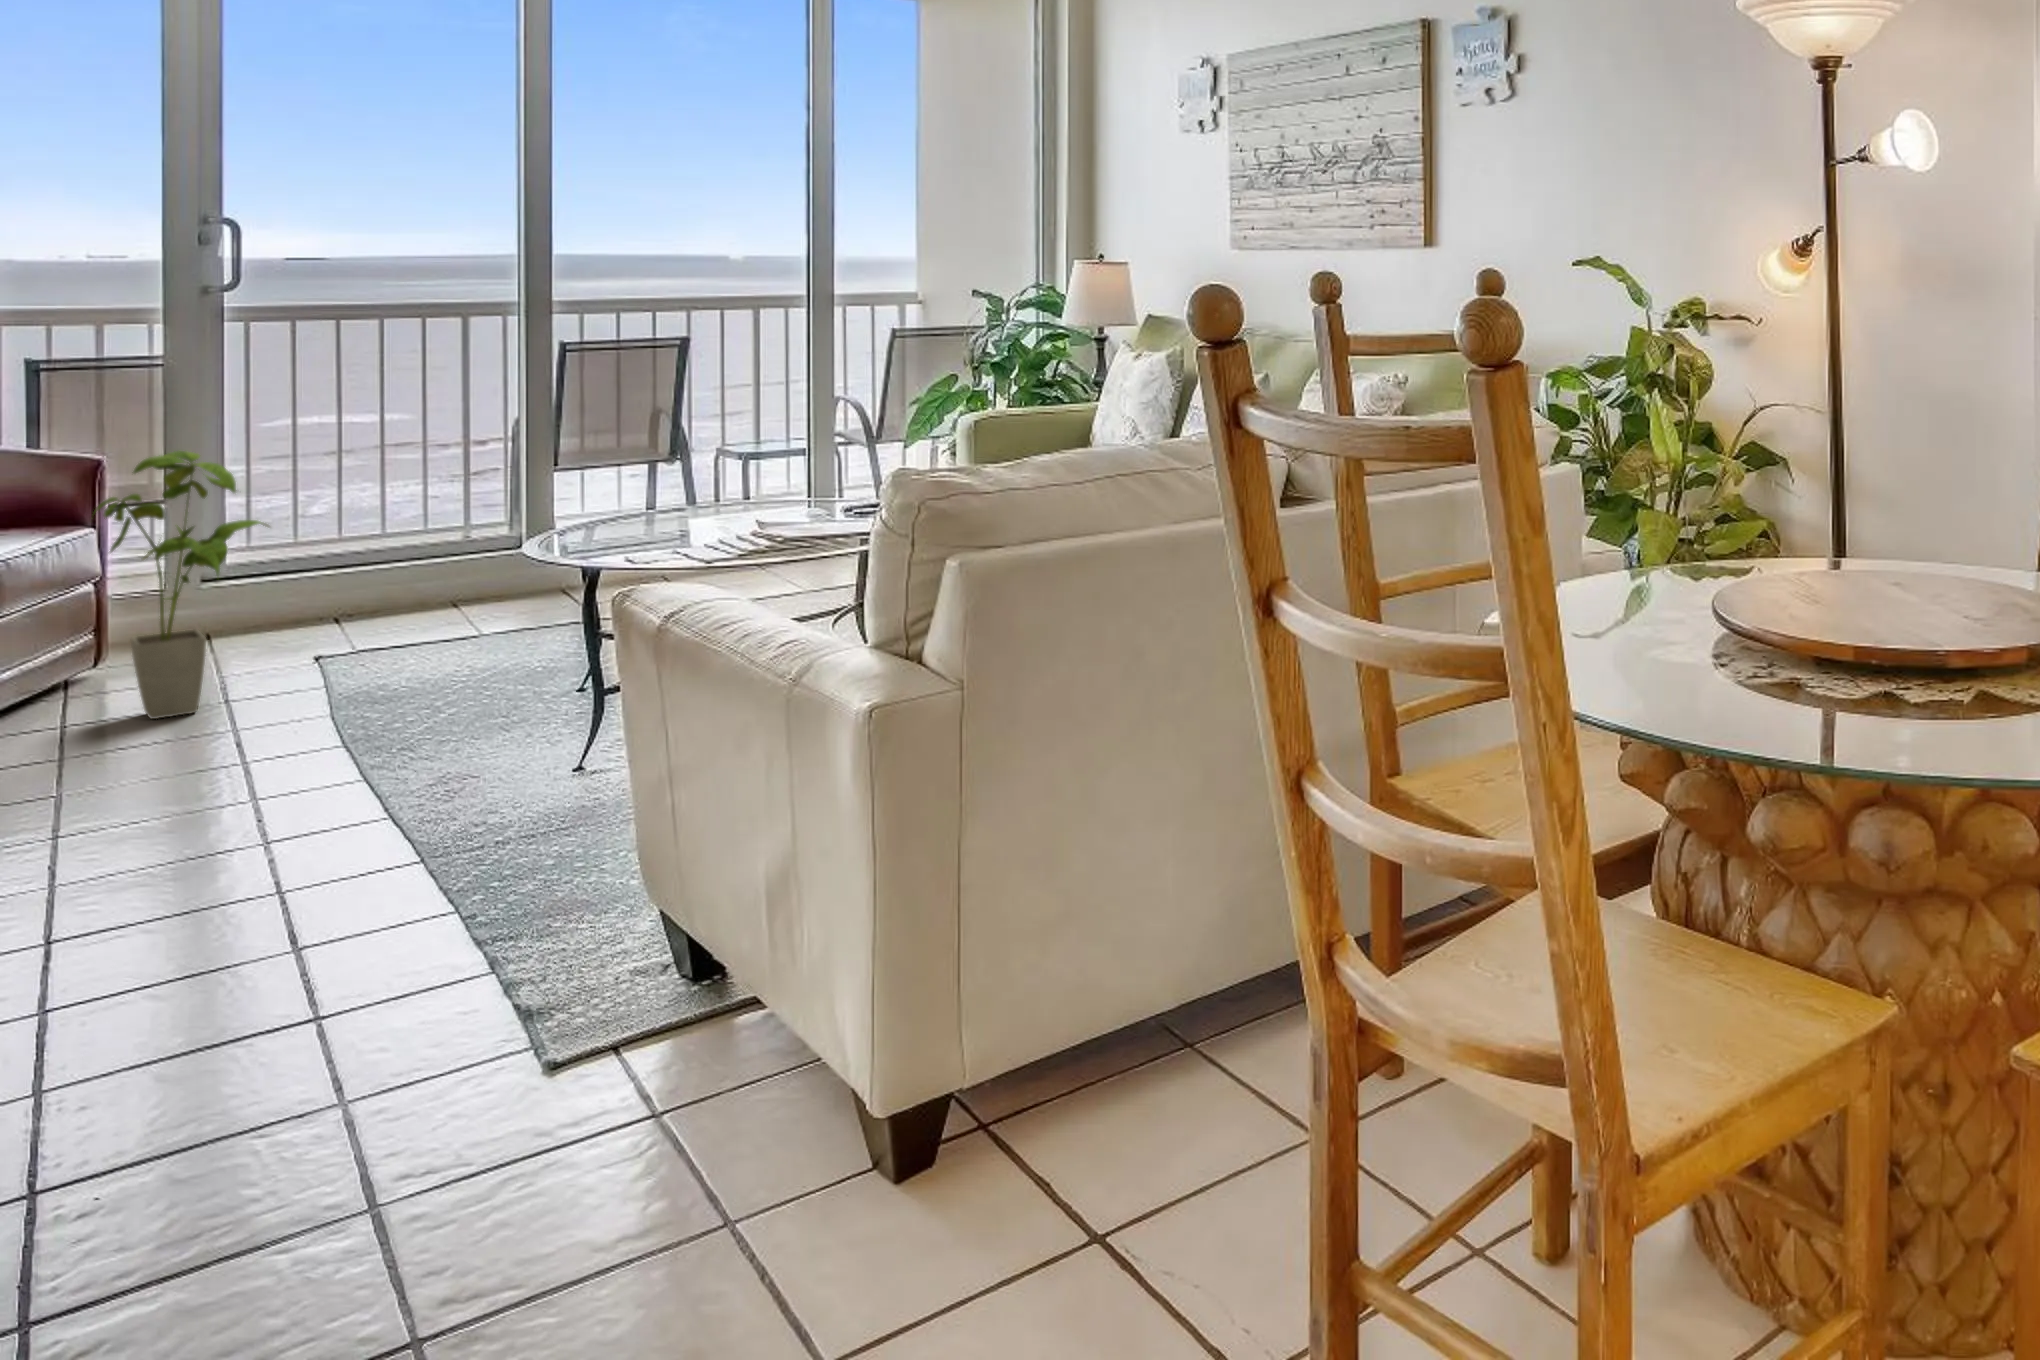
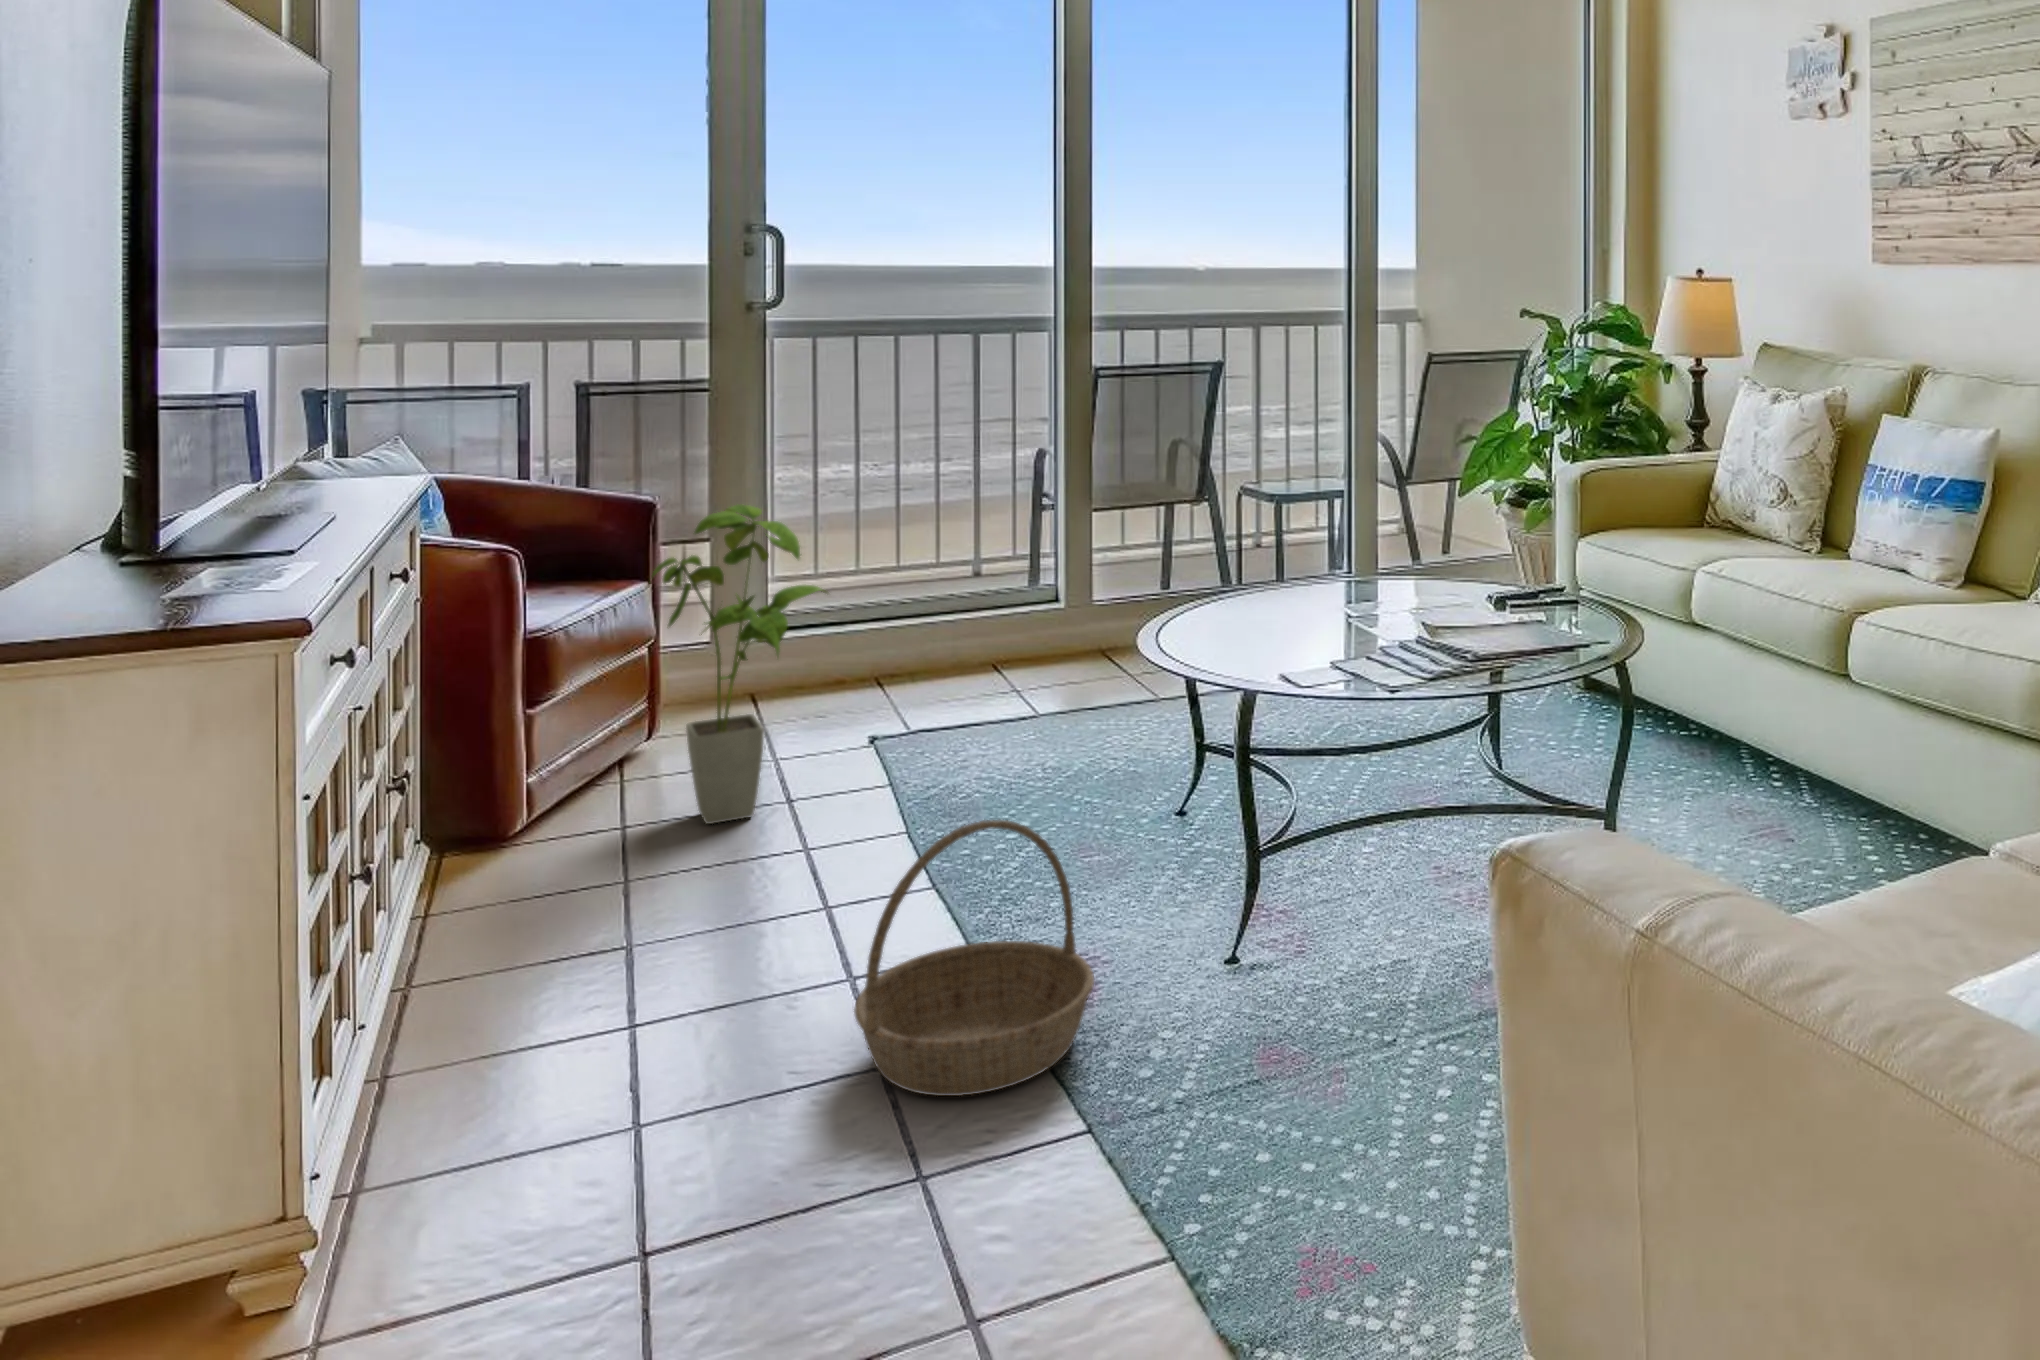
basket: none [257,654,463,846] -> present [854,820,1094,1096]

